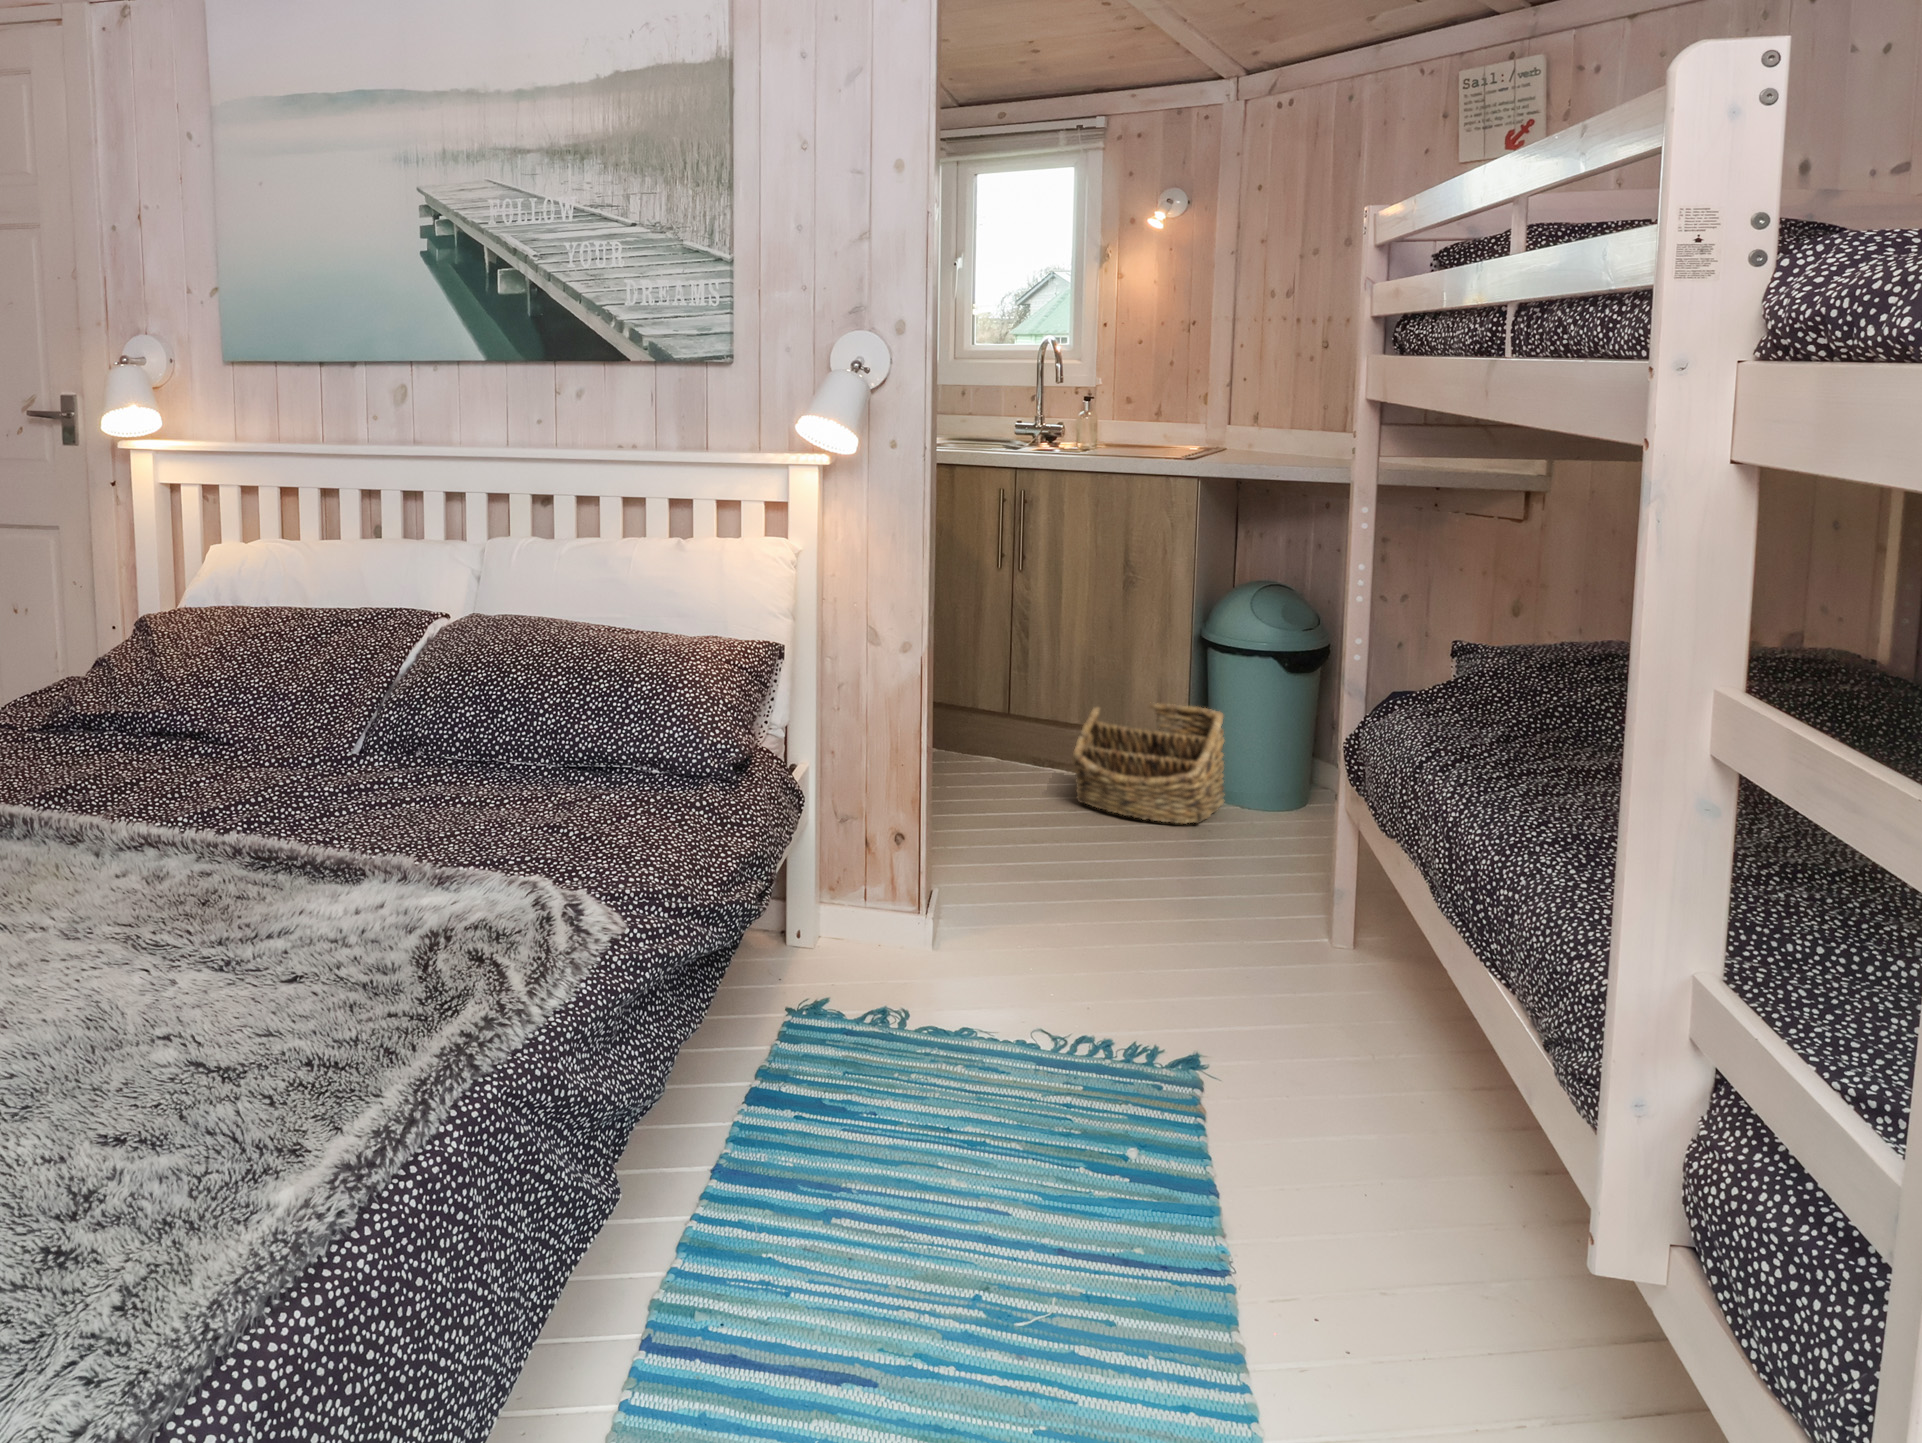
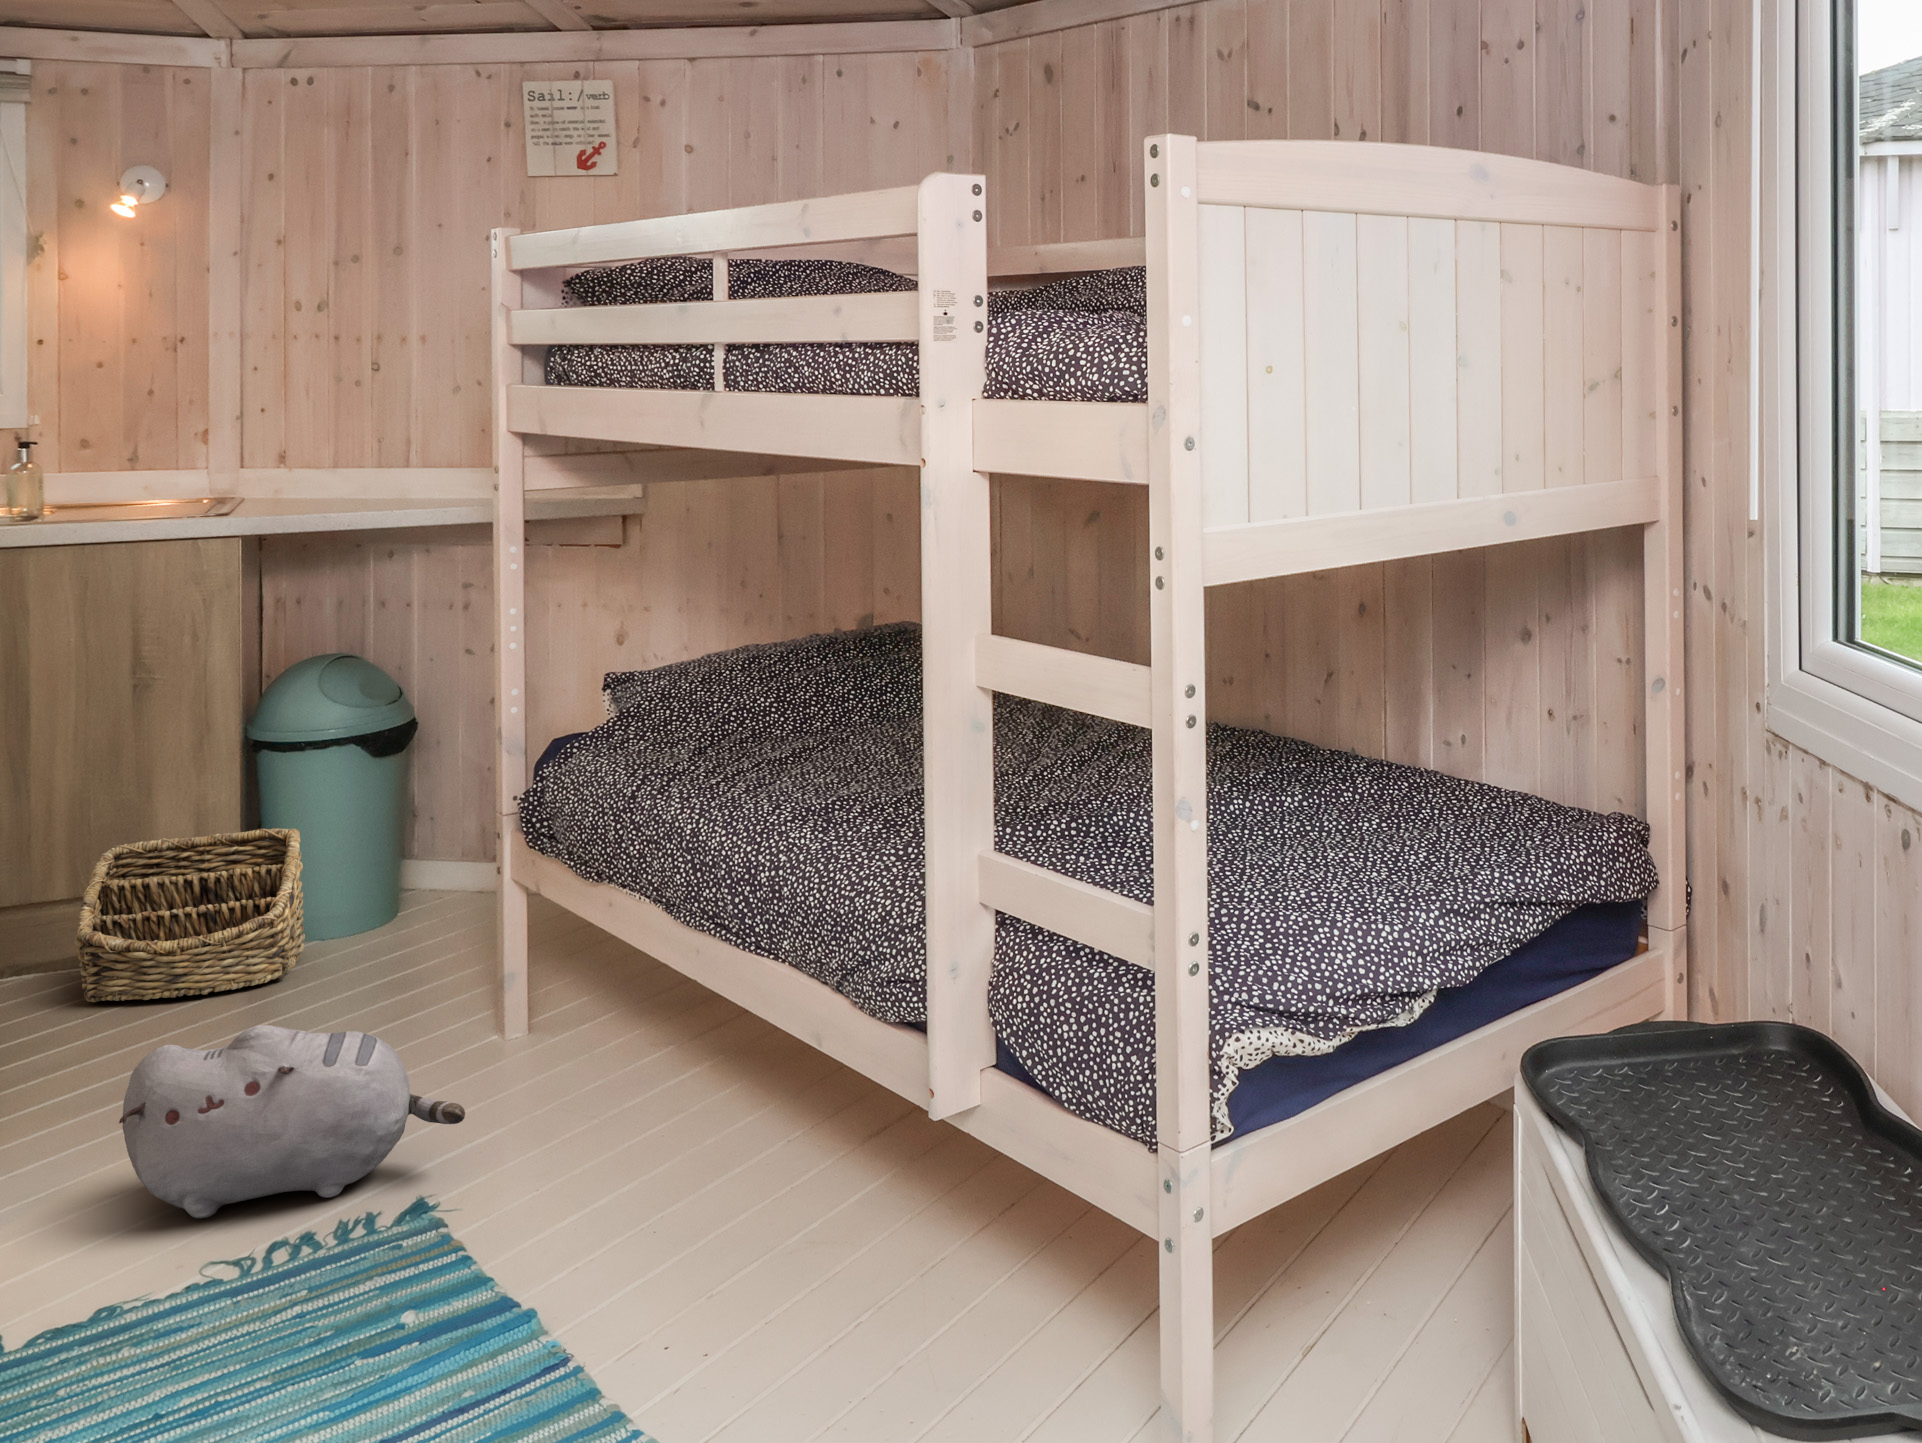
plush toy: none [1006,864,1236,1020] -> present [119,1025,465,1218]

